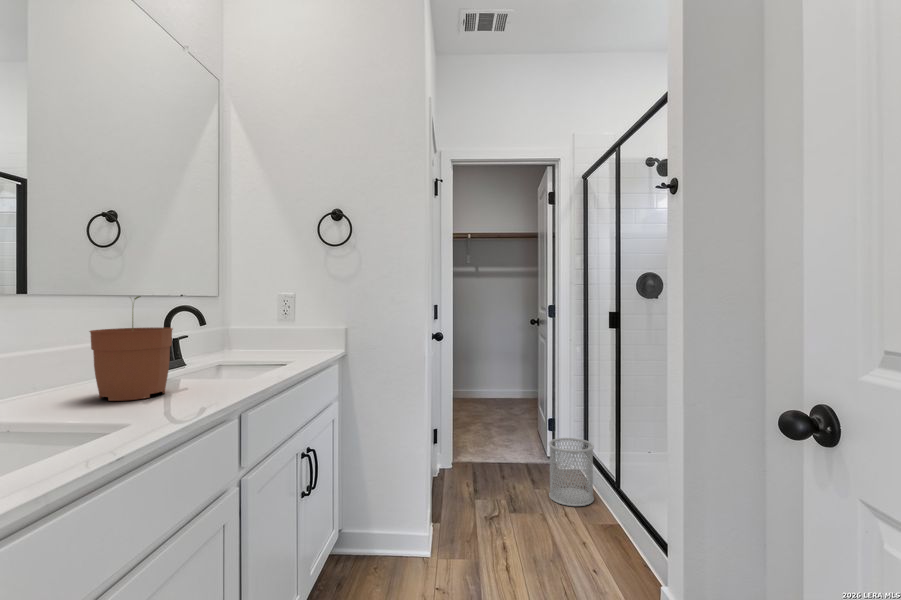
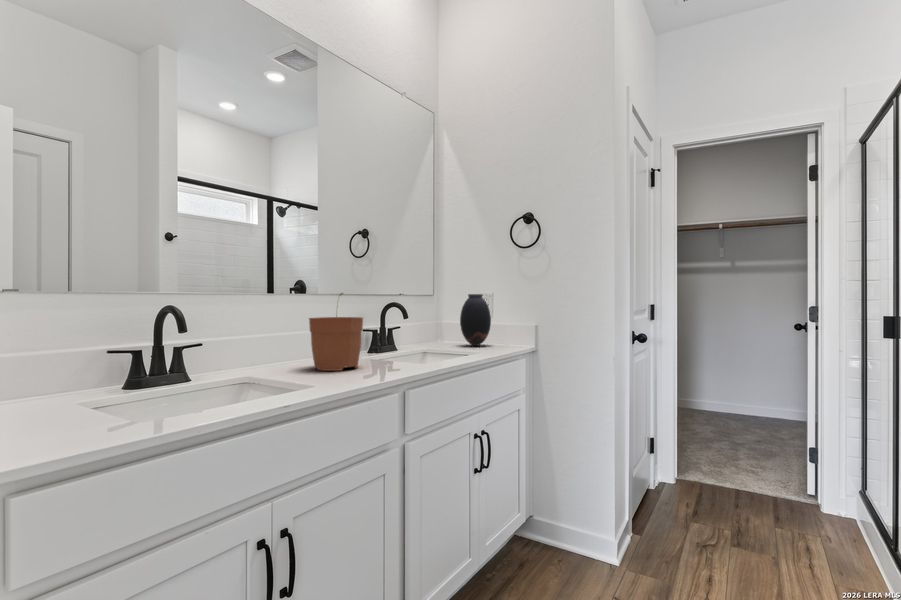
vase: none [257,295,293,354] -> present [460,294,491,346]
wastebasket: present [549,438,594,506] -> none [794,471,865,564]

